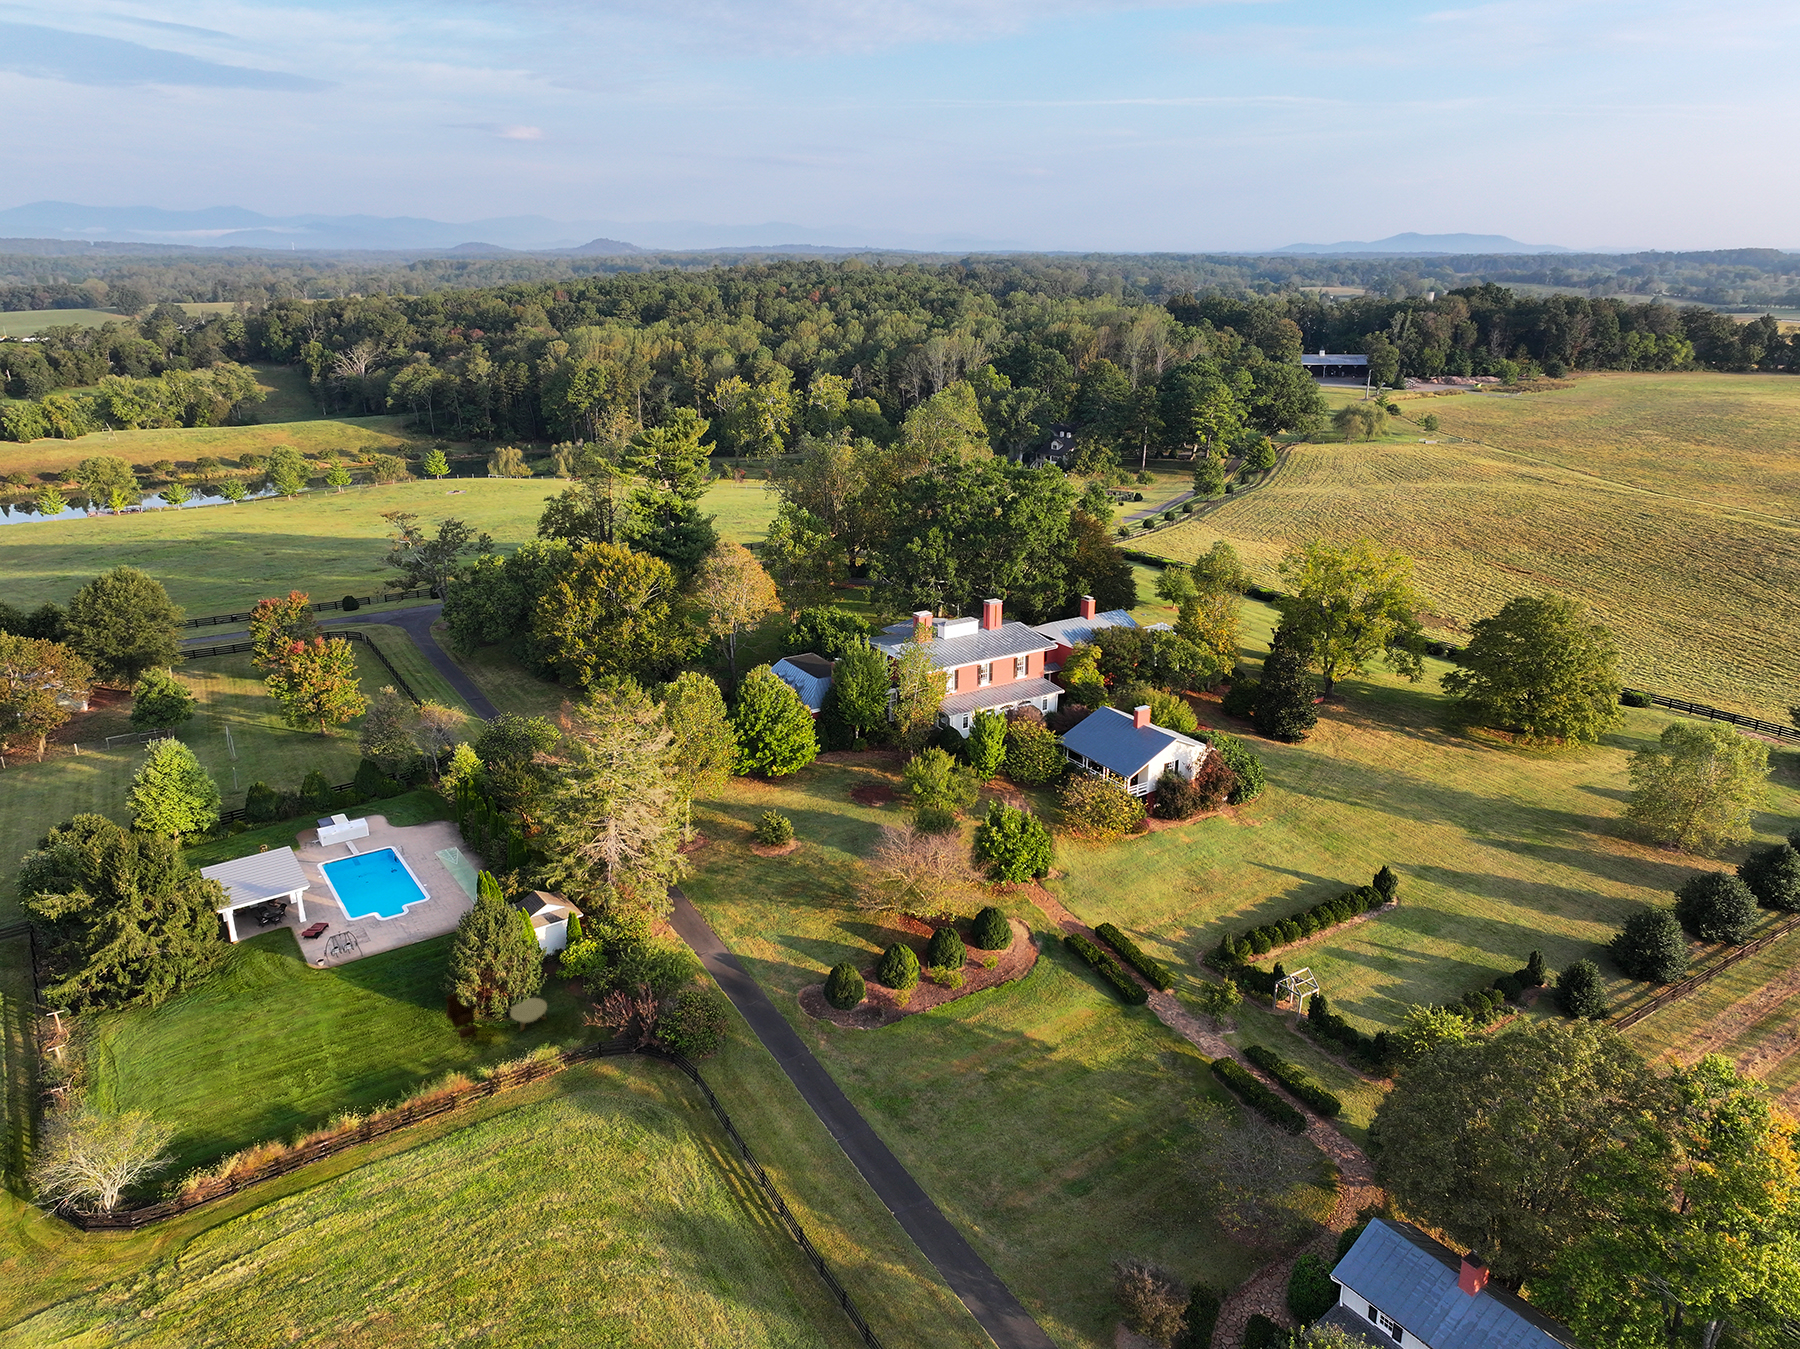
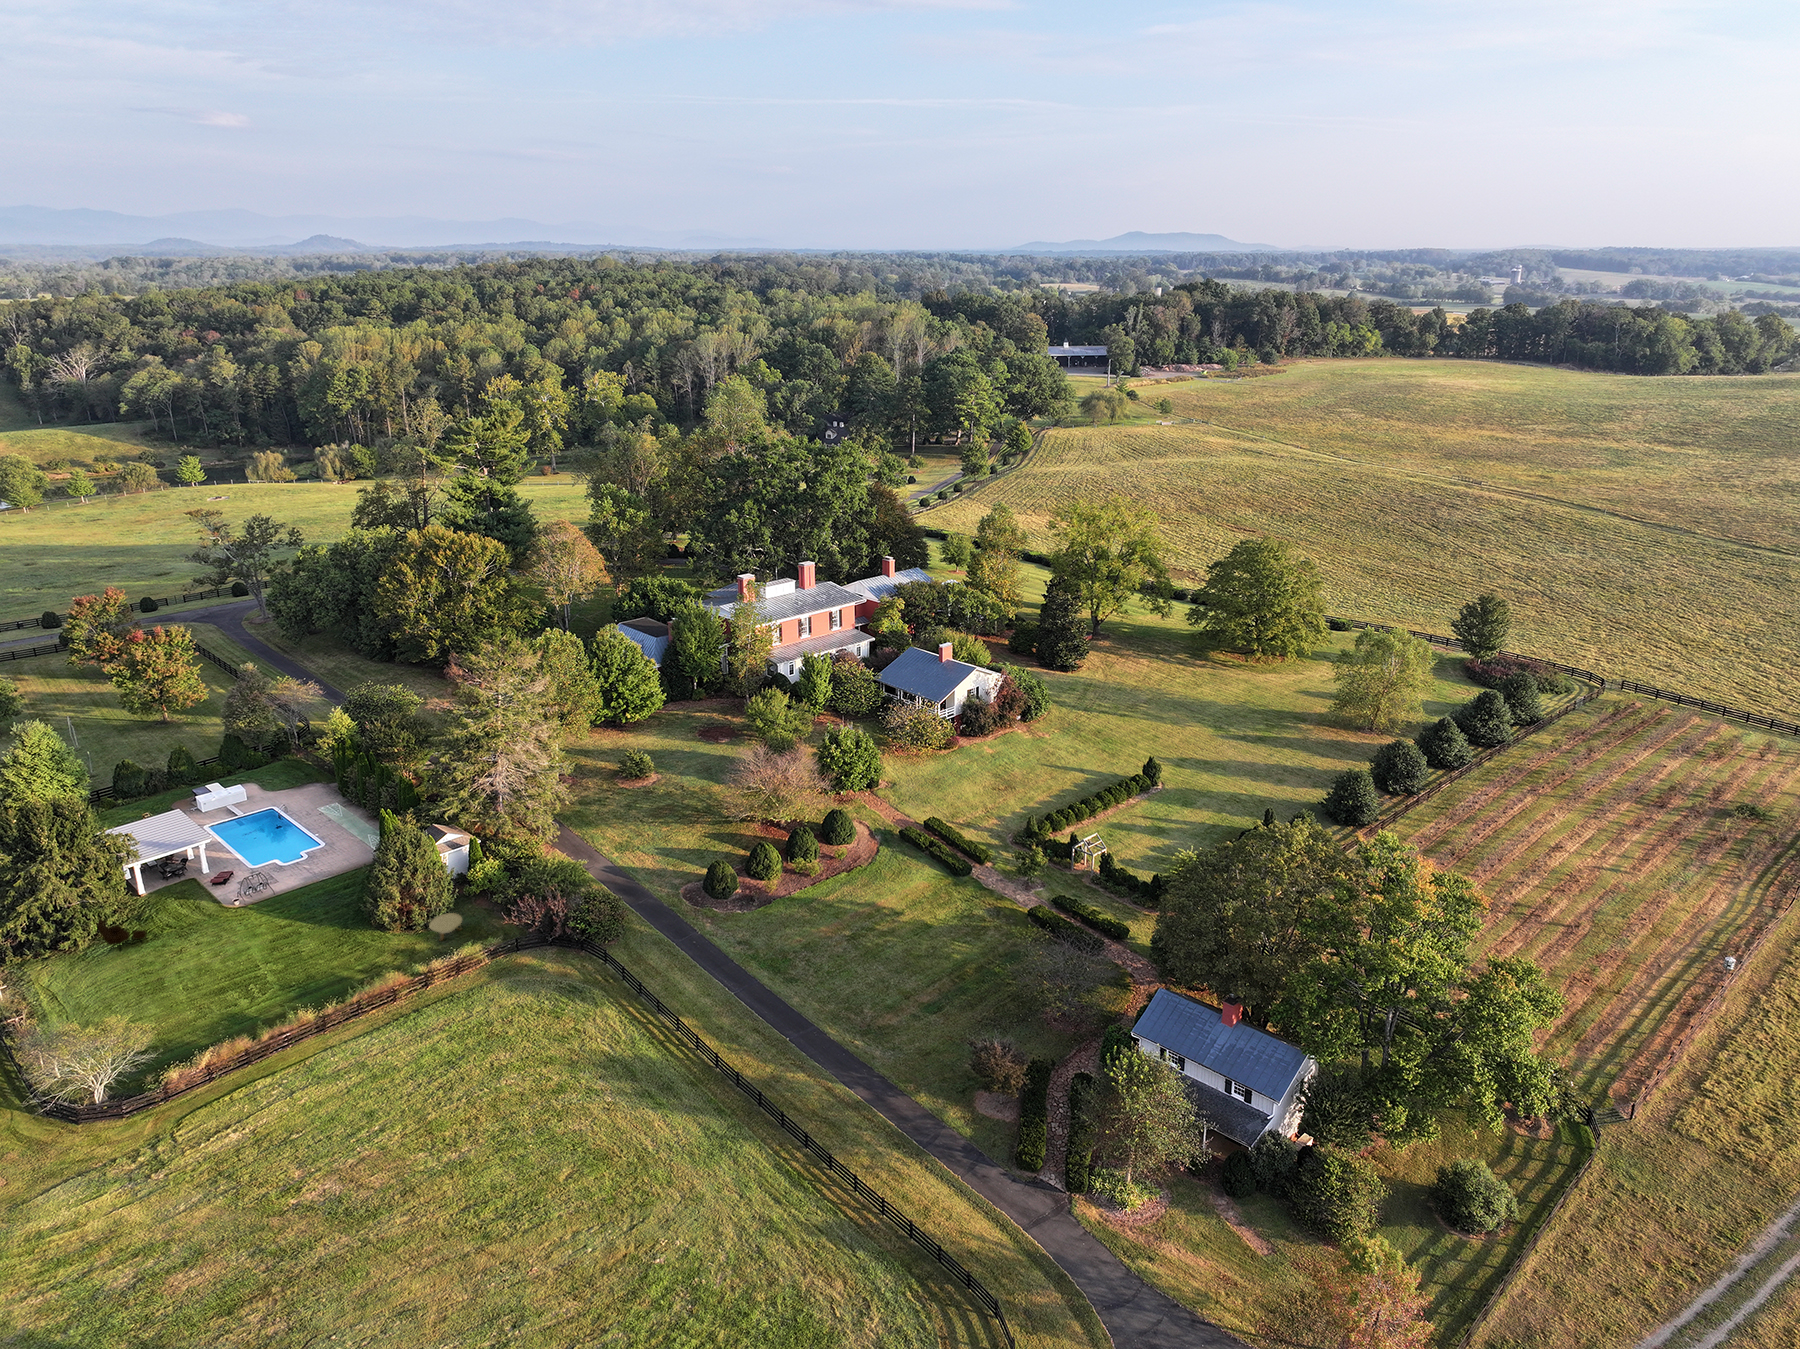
lounge chair: present [446,992,477,1039] -> present [98,920,147,948]

